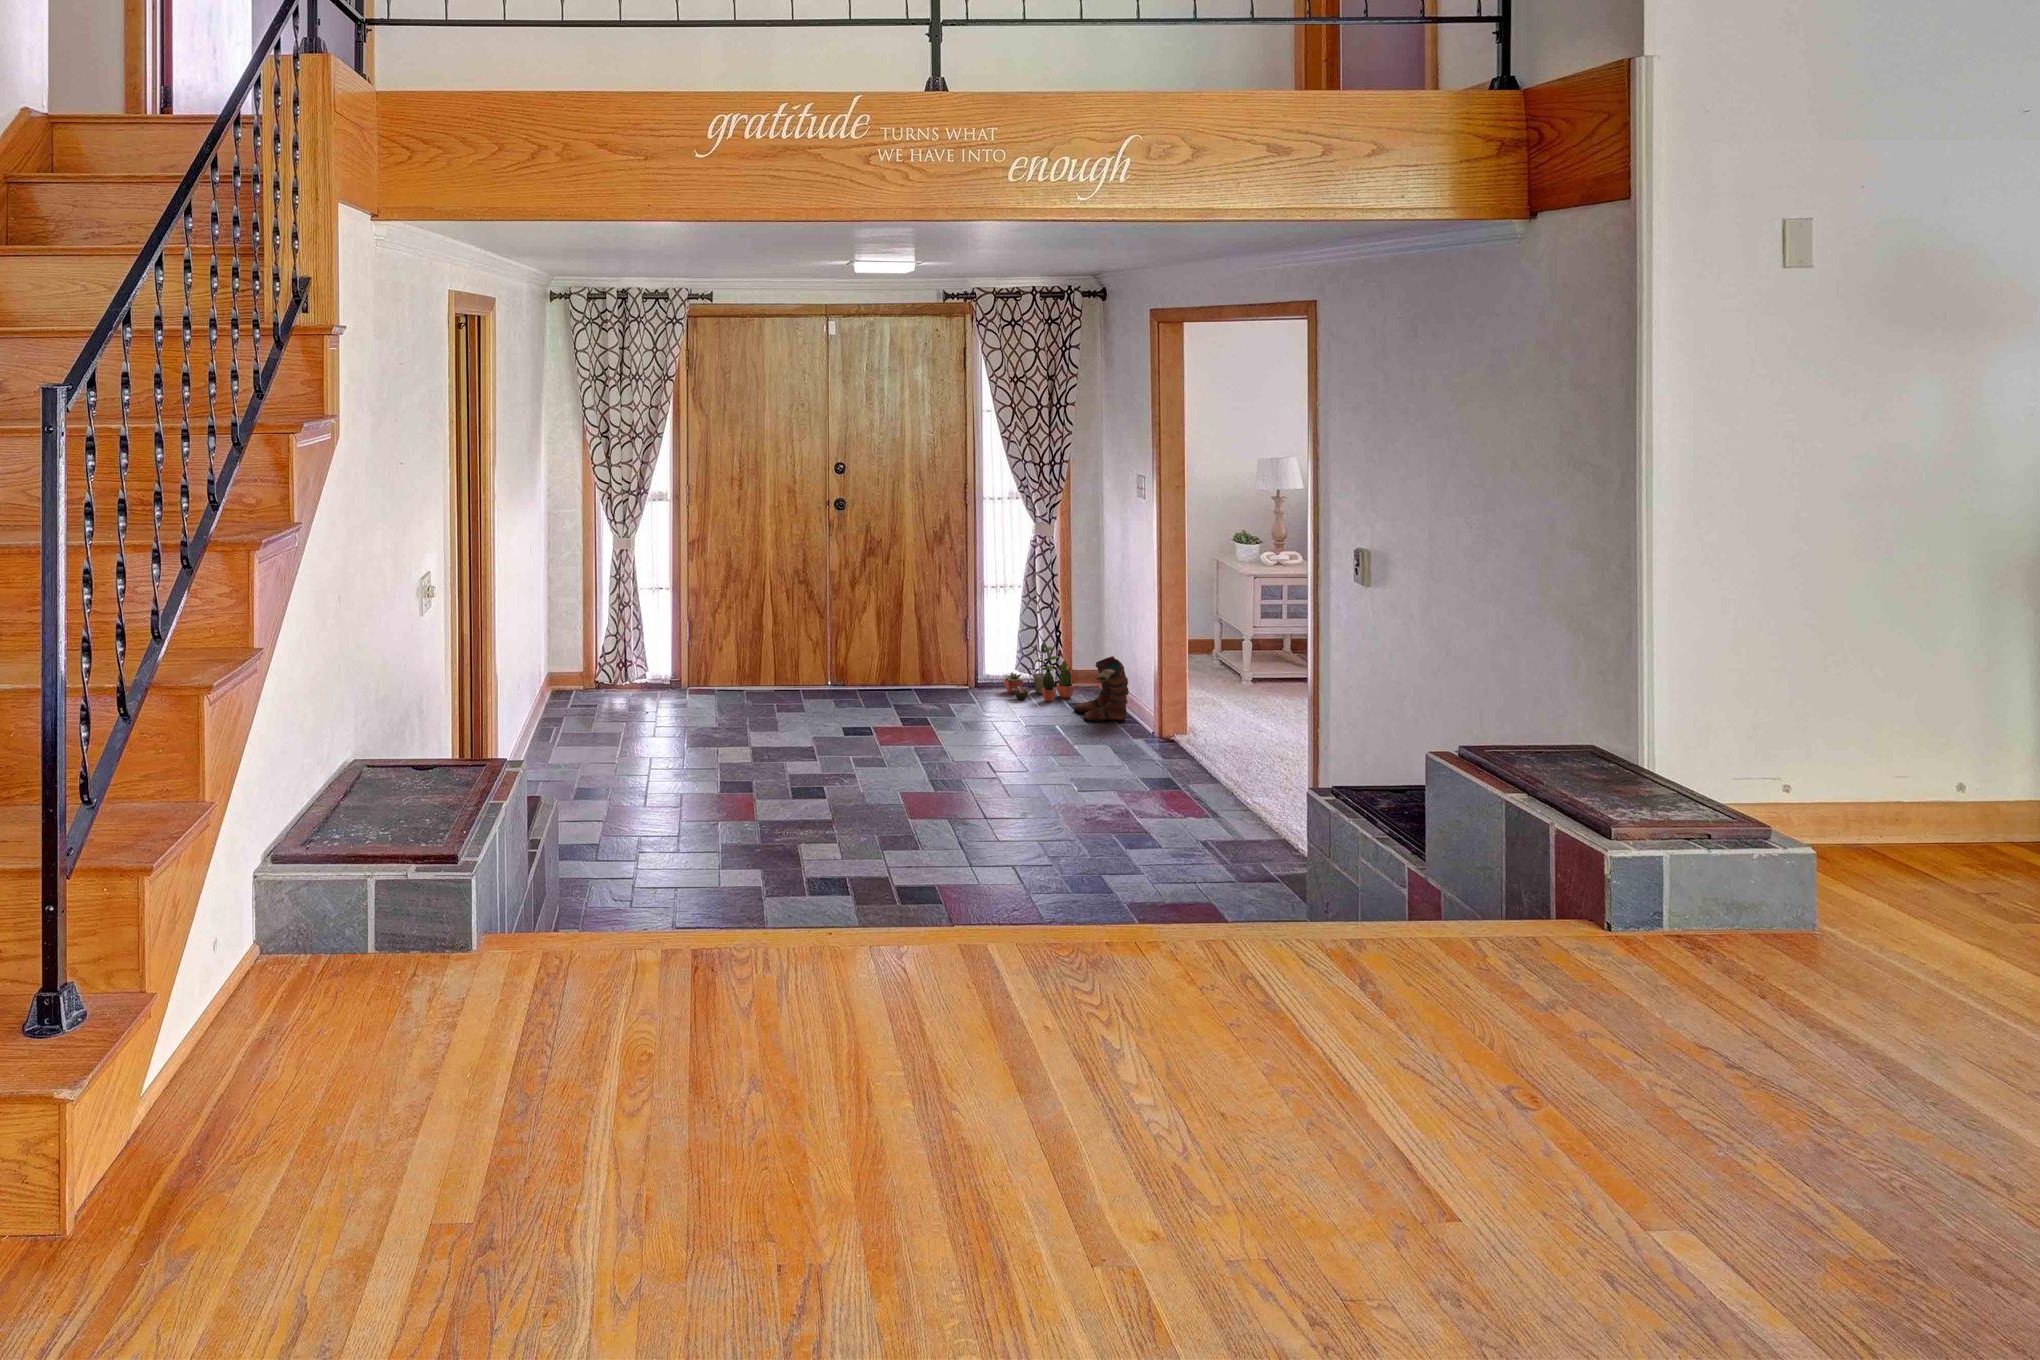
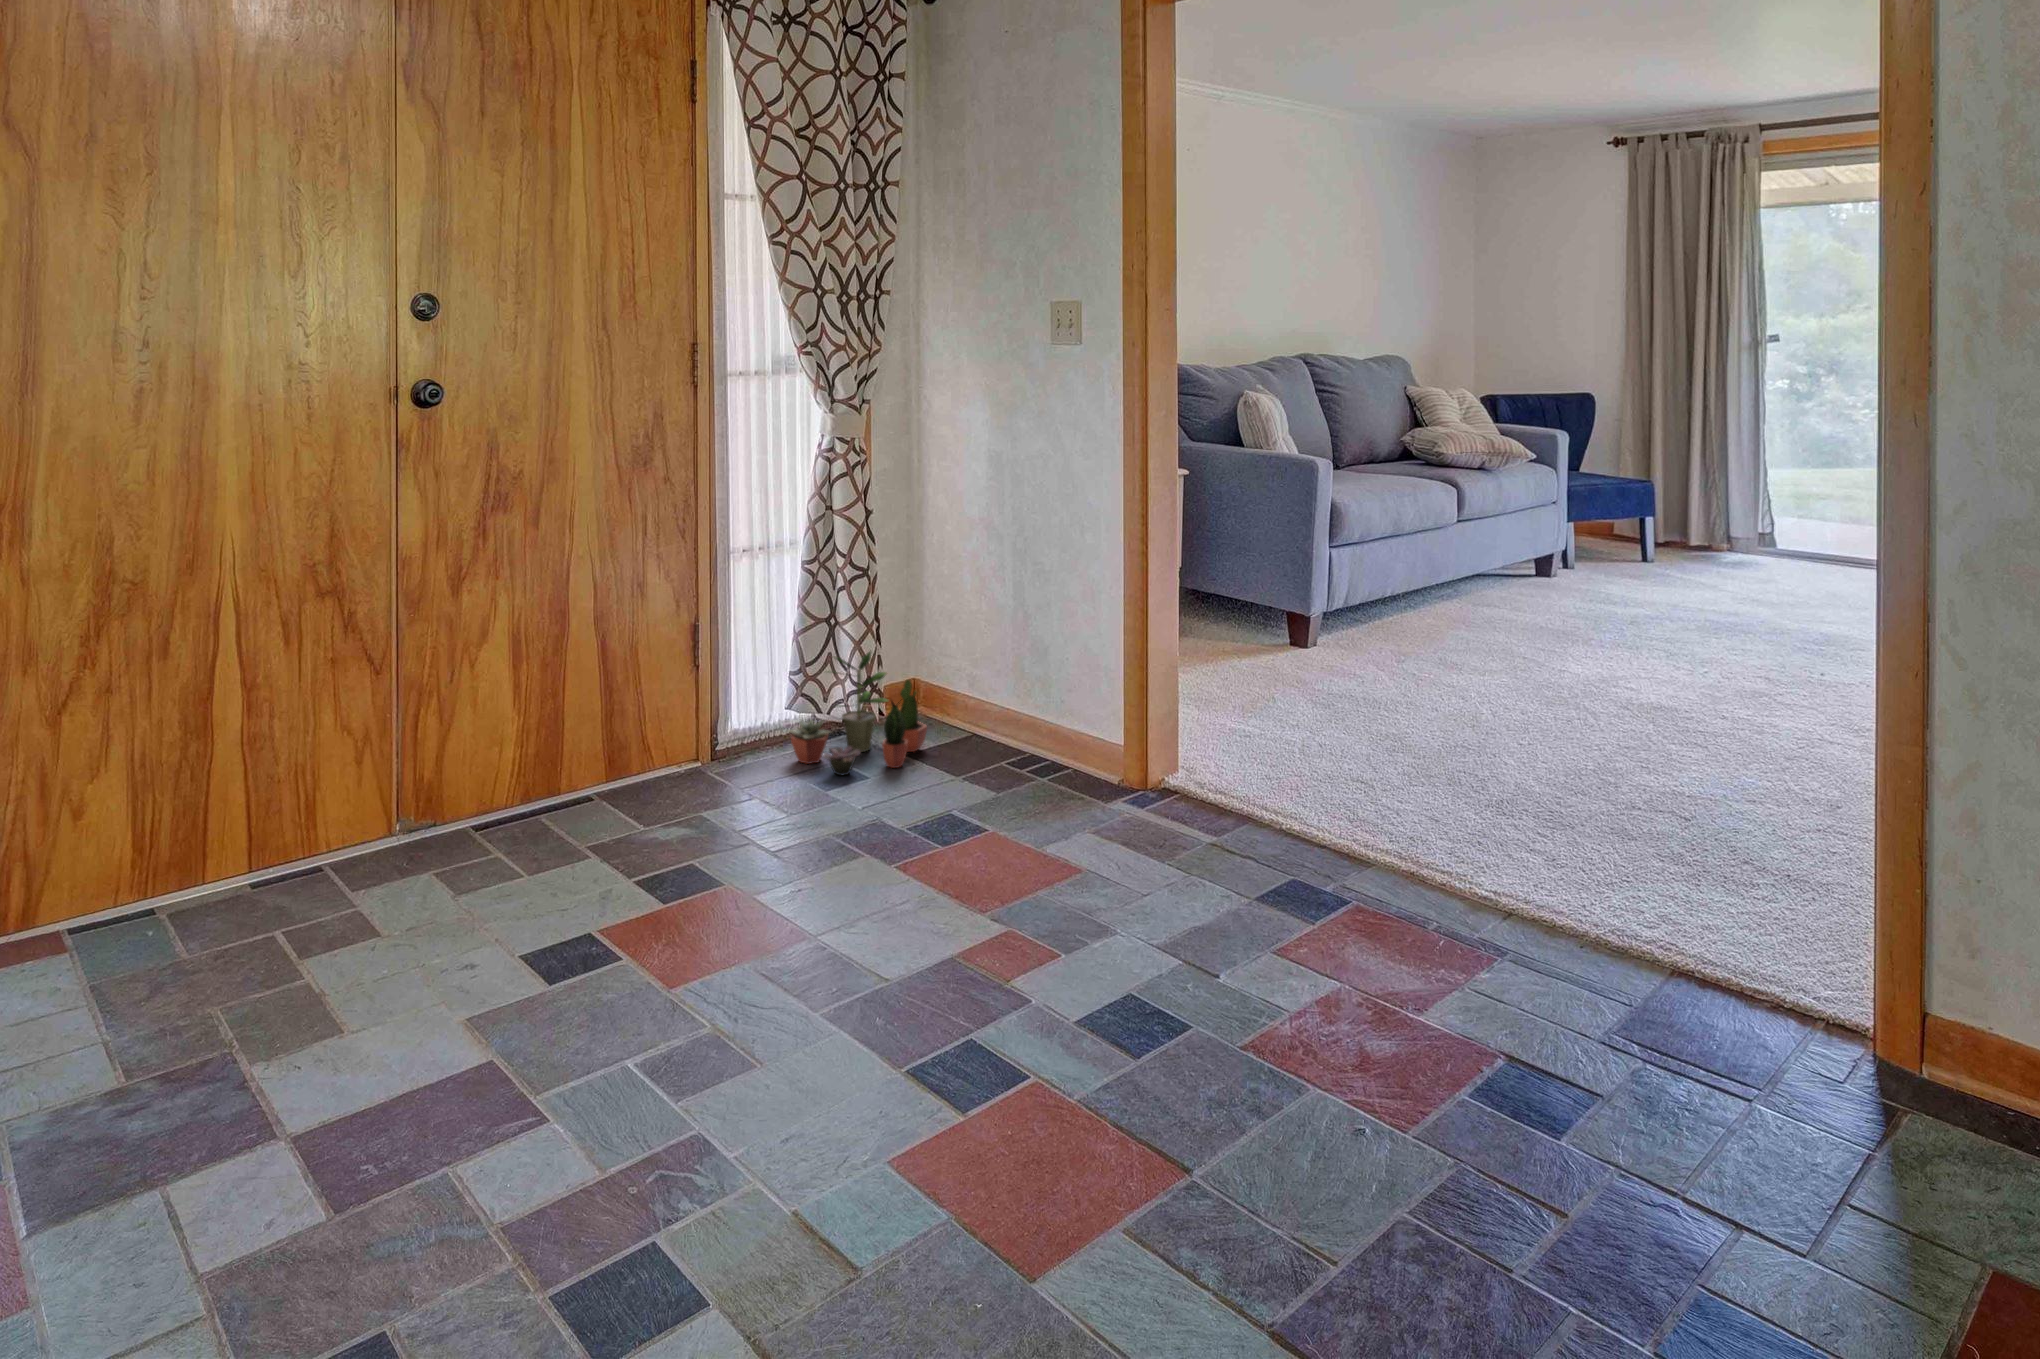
boots: present [1074,656,1129,721] -> none [965,655,1082,796]

